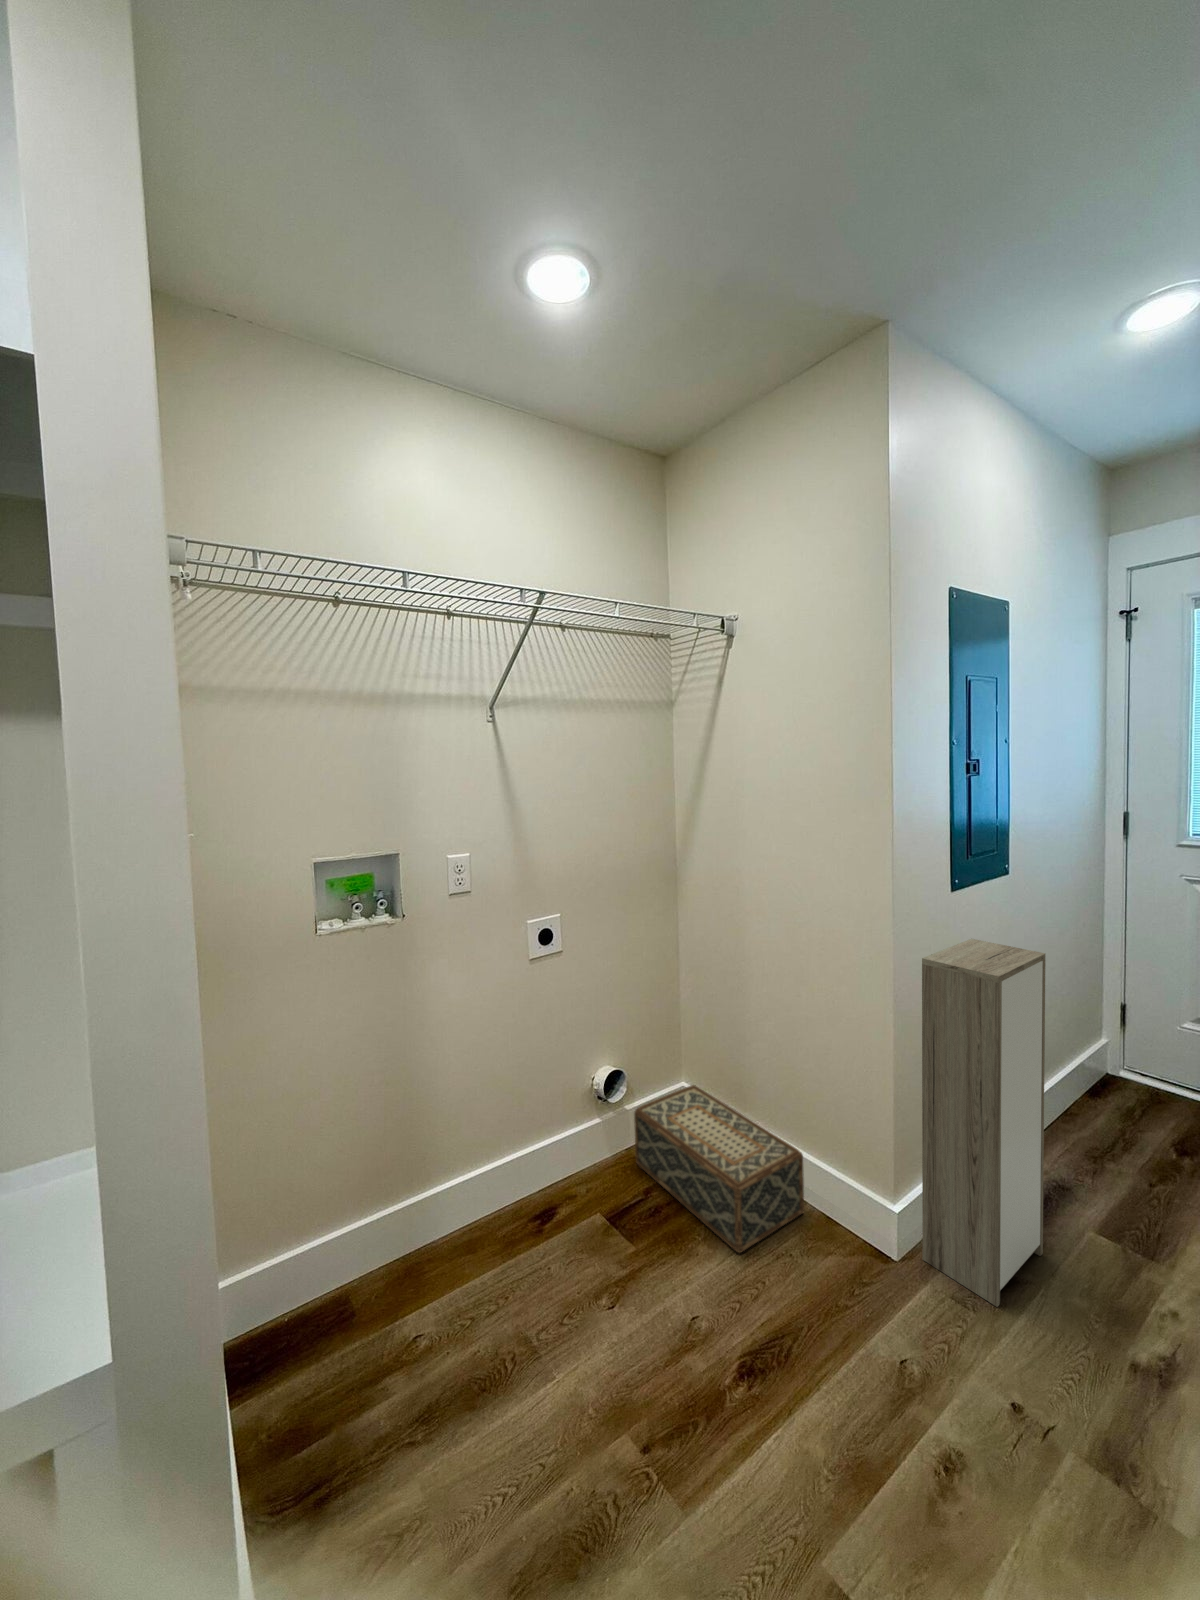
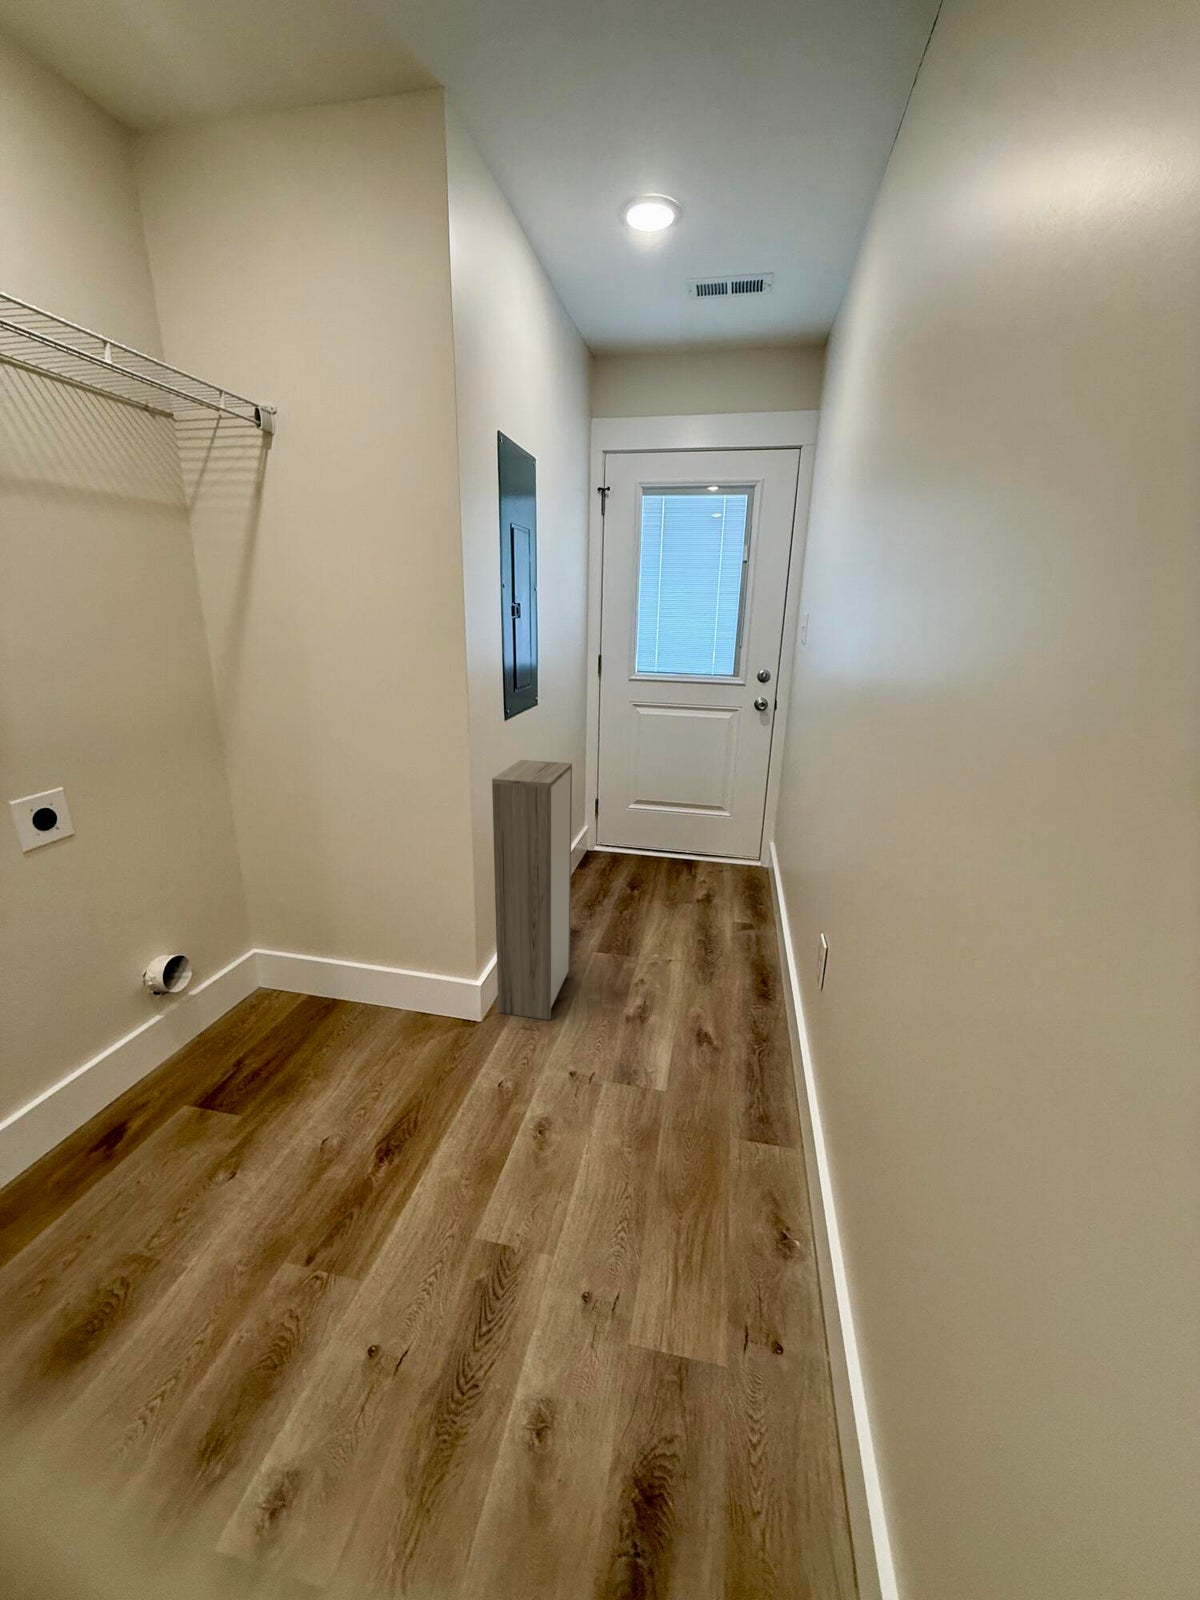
woven basket: present [634,1085,804,1253] -> none [208,948,403,1073]

